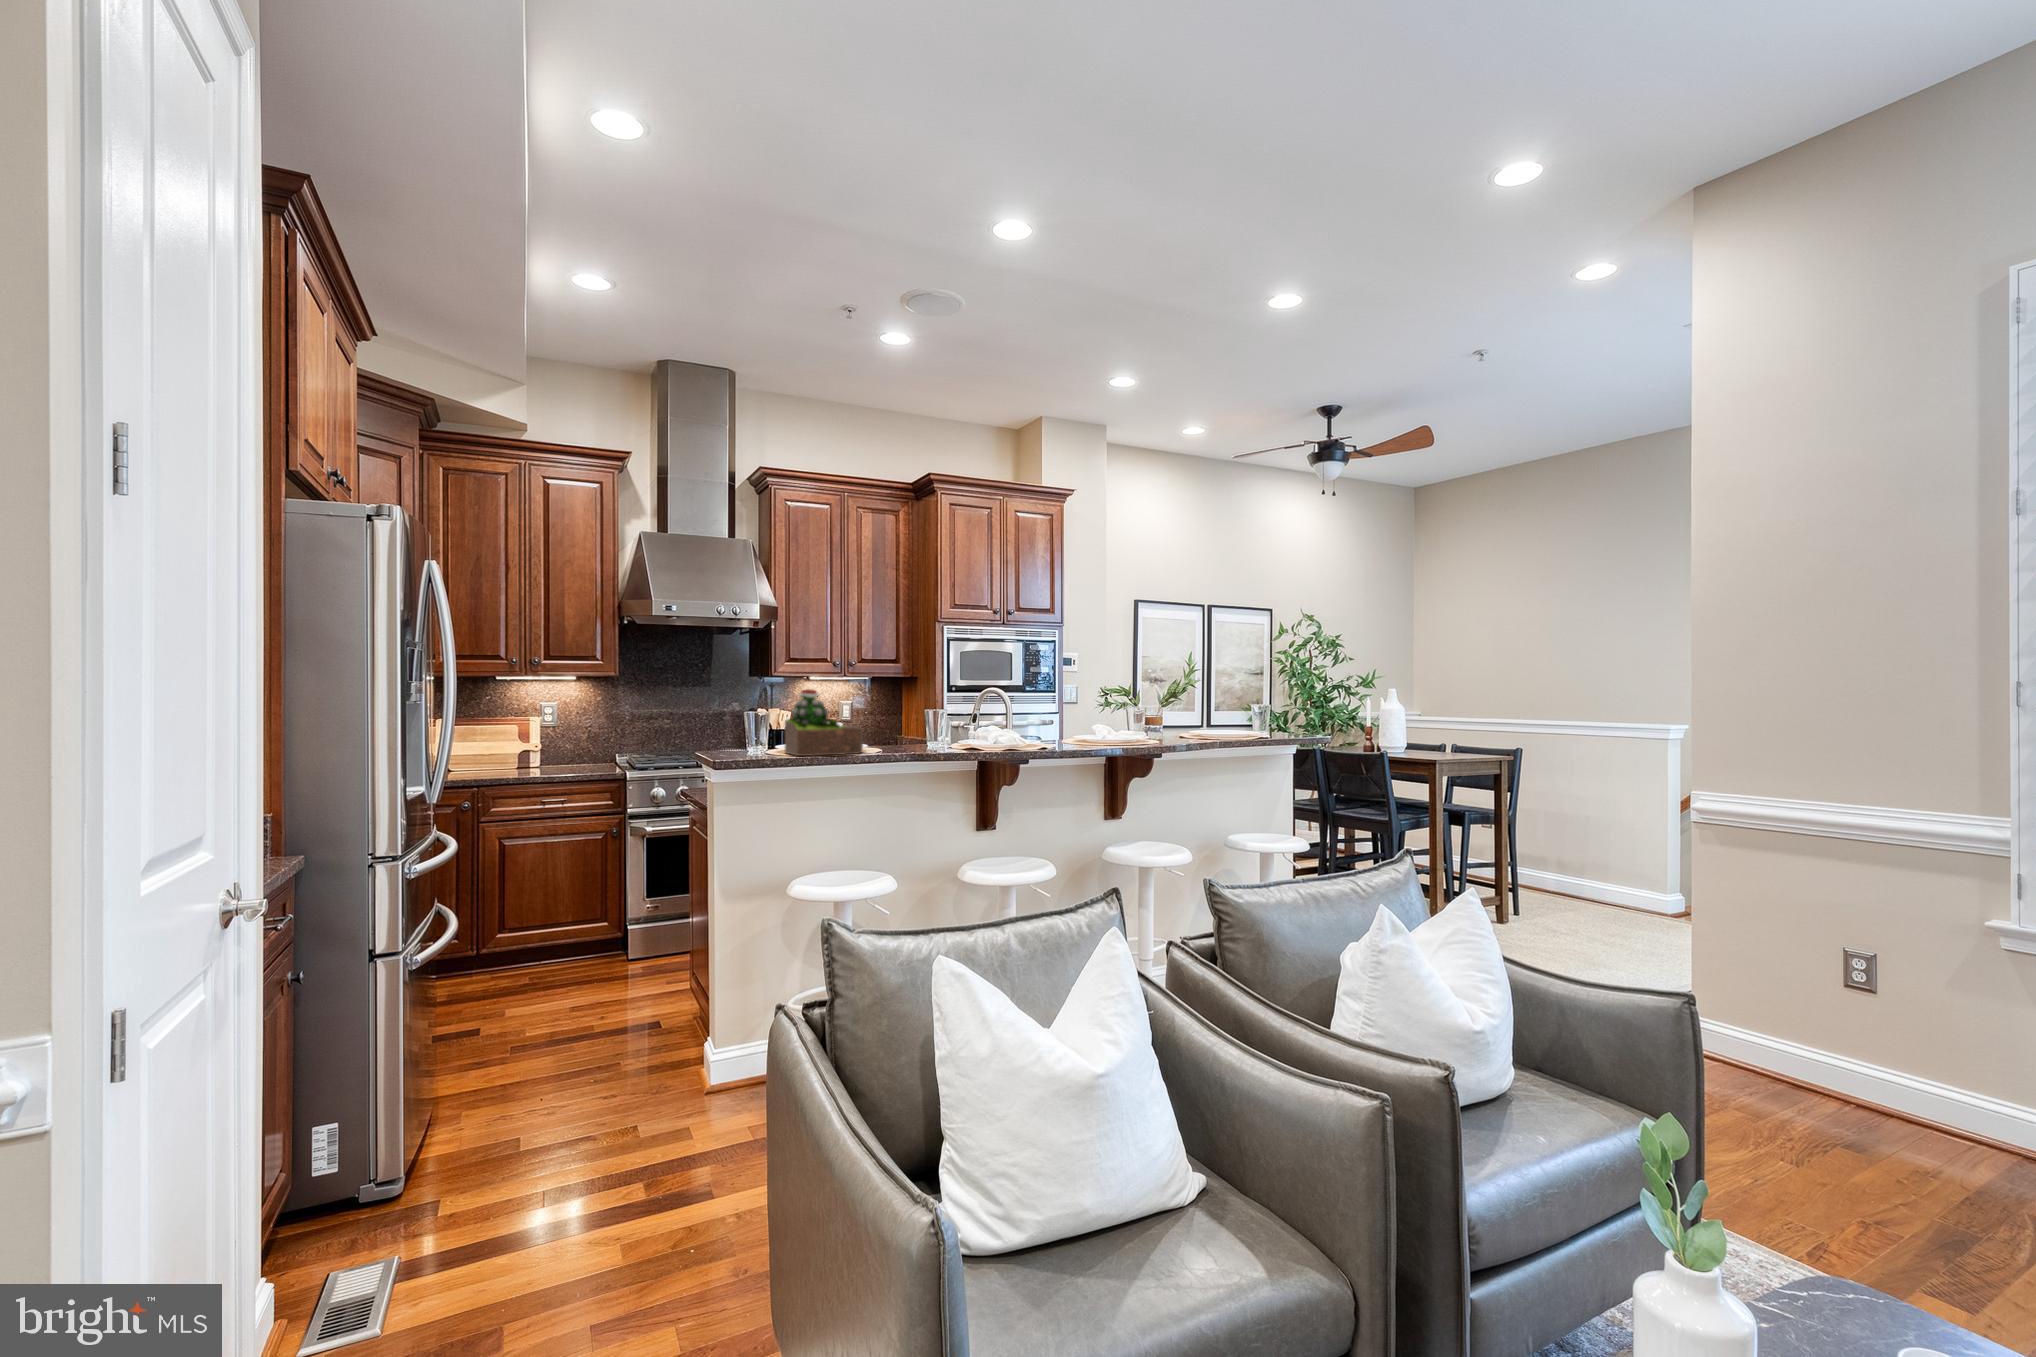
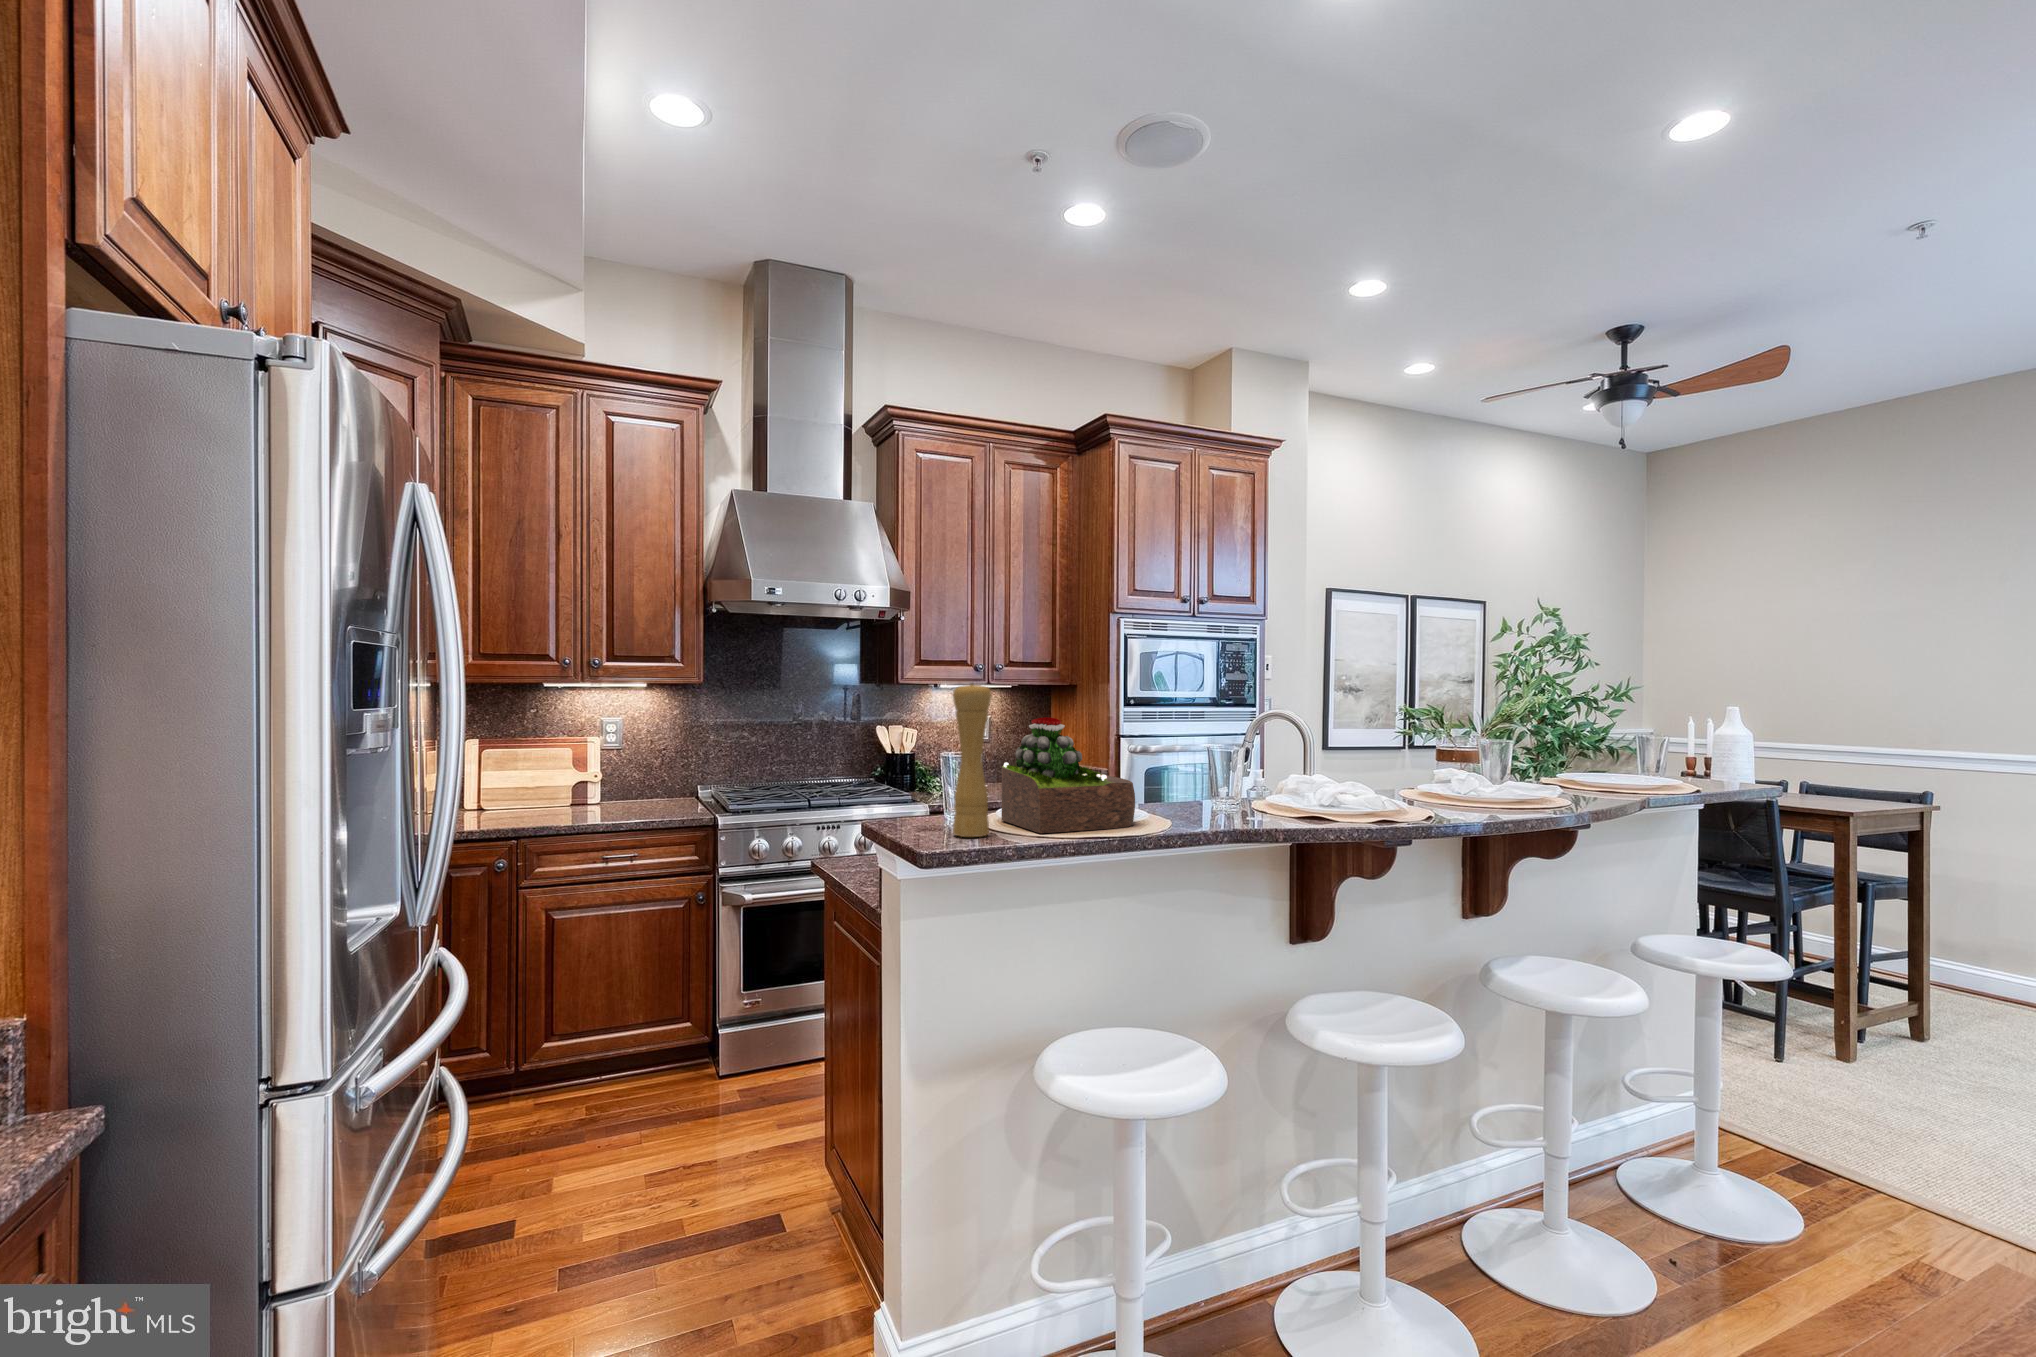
pepper mill: none [745,668,768,757] -> present [953,683,991,837]

